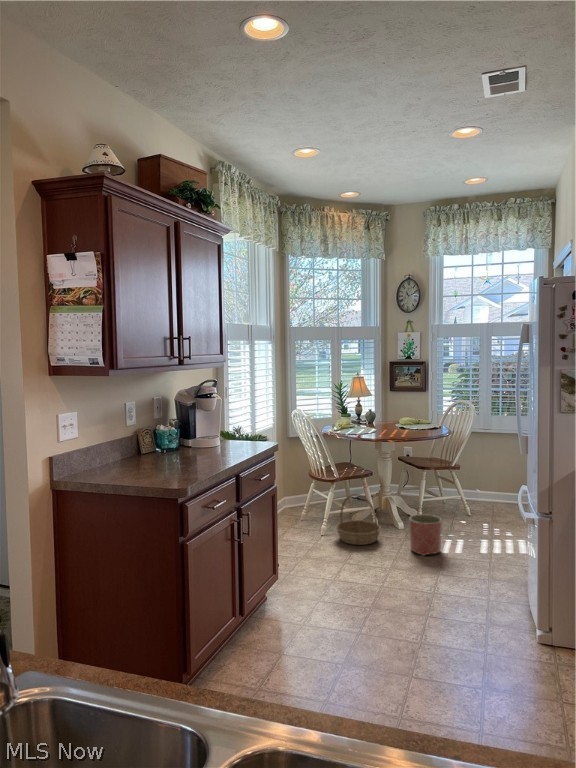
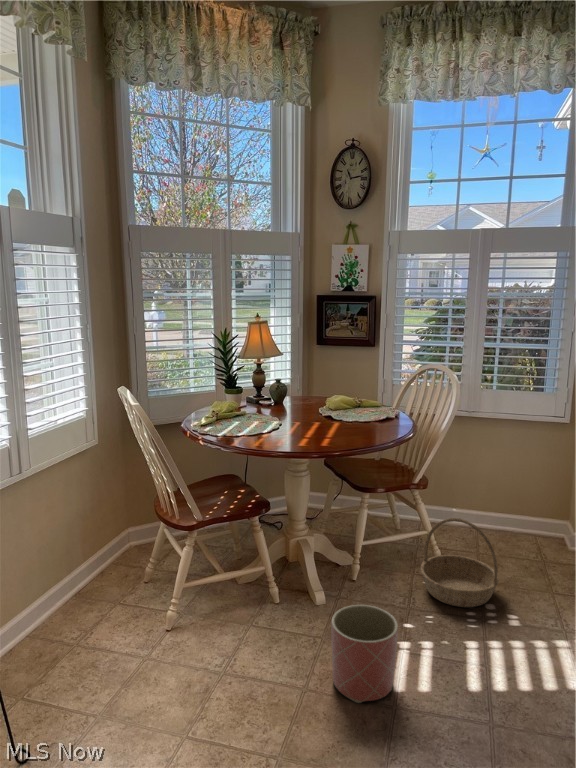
basket: present [336,494,381,545] -> present [421,518,499,607]

